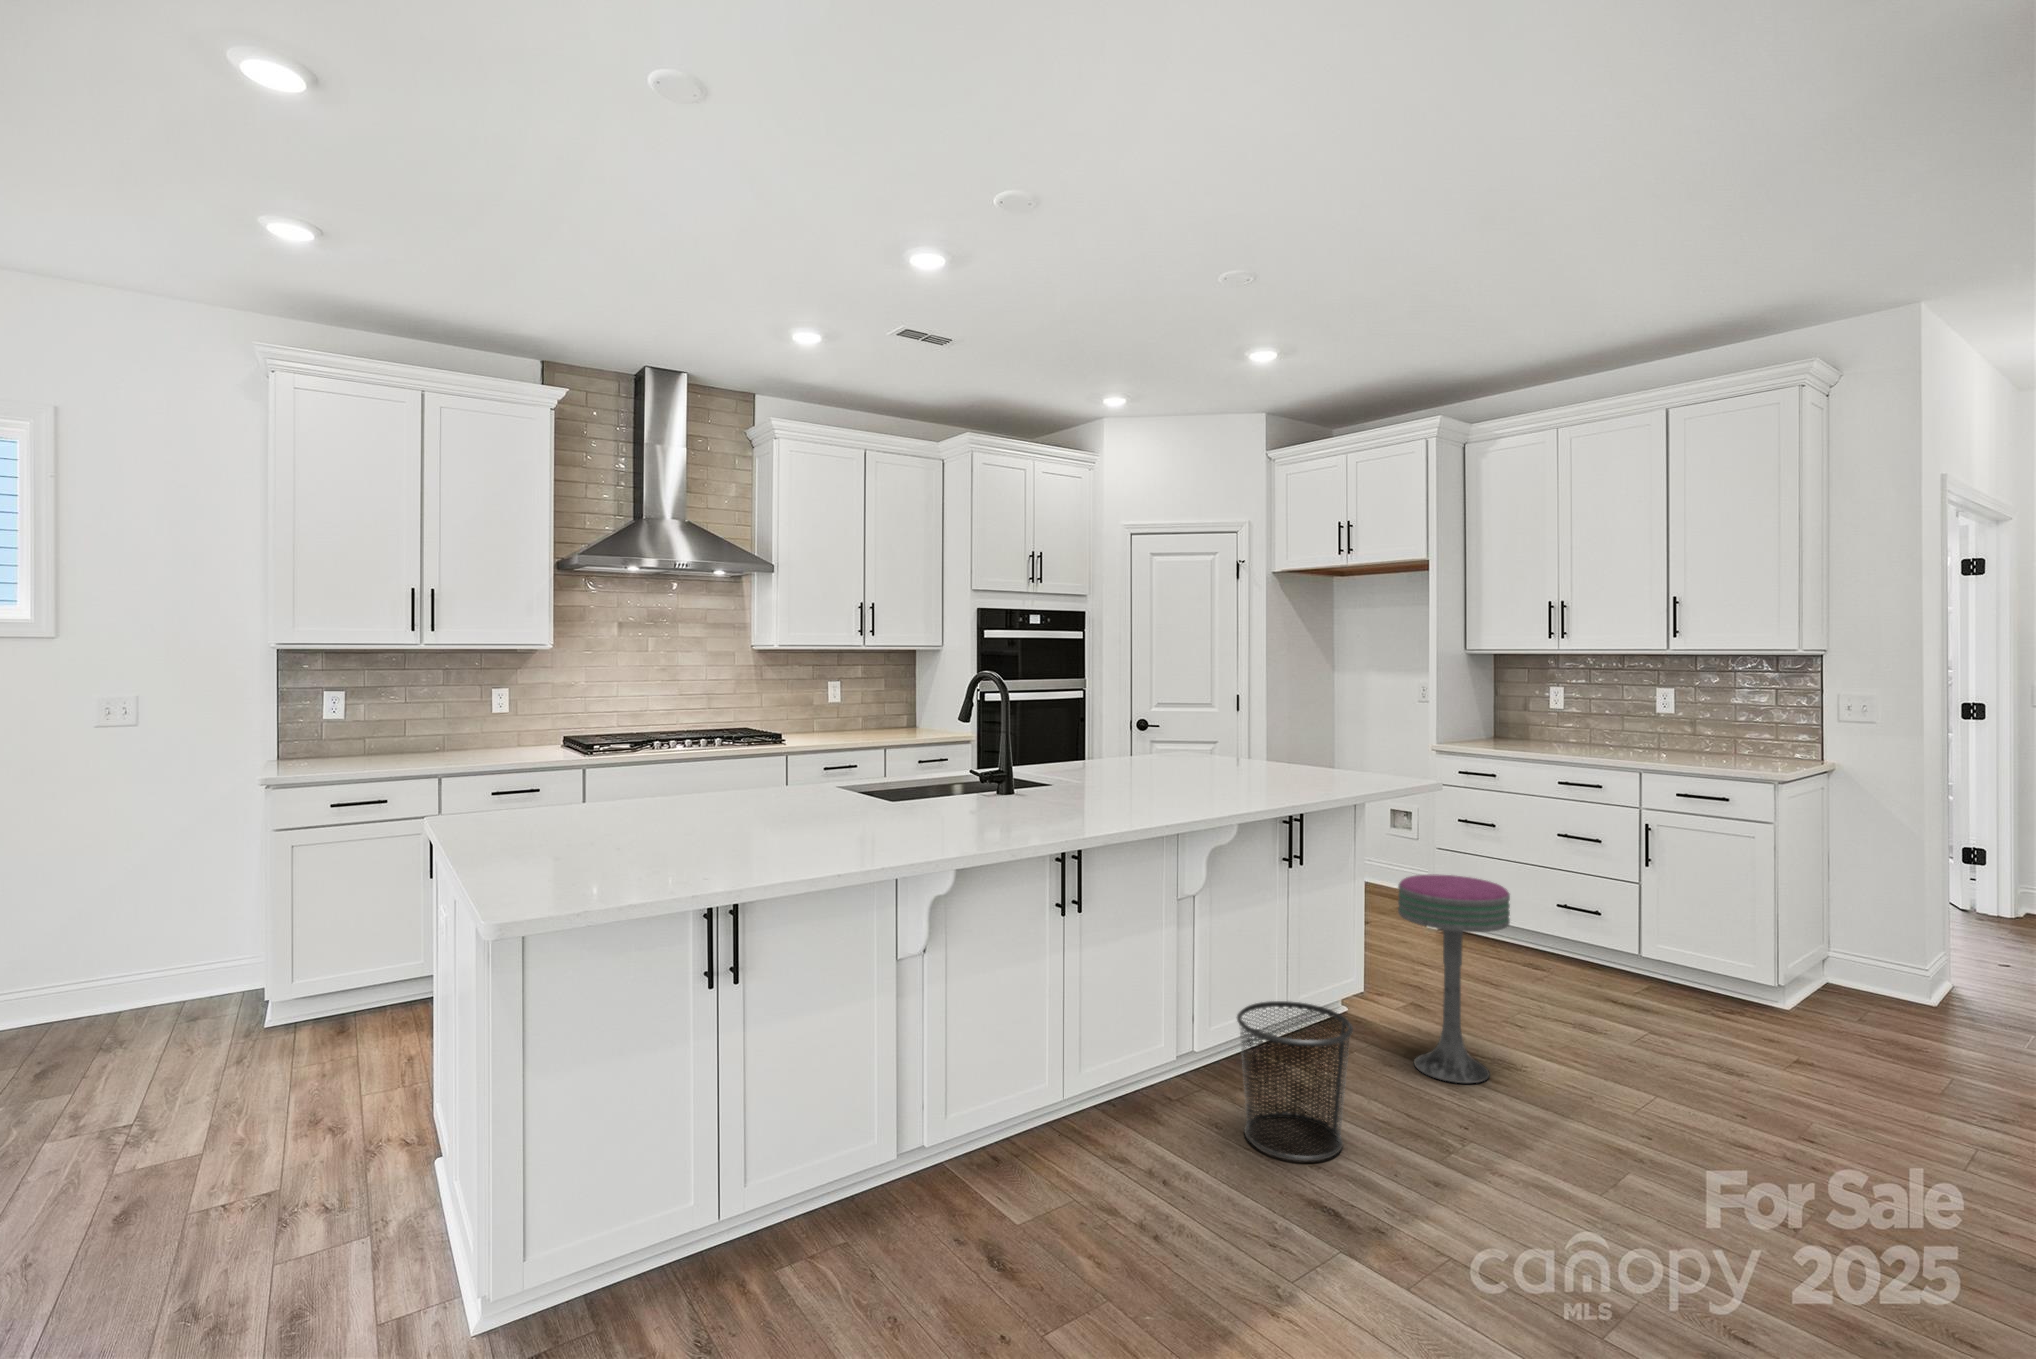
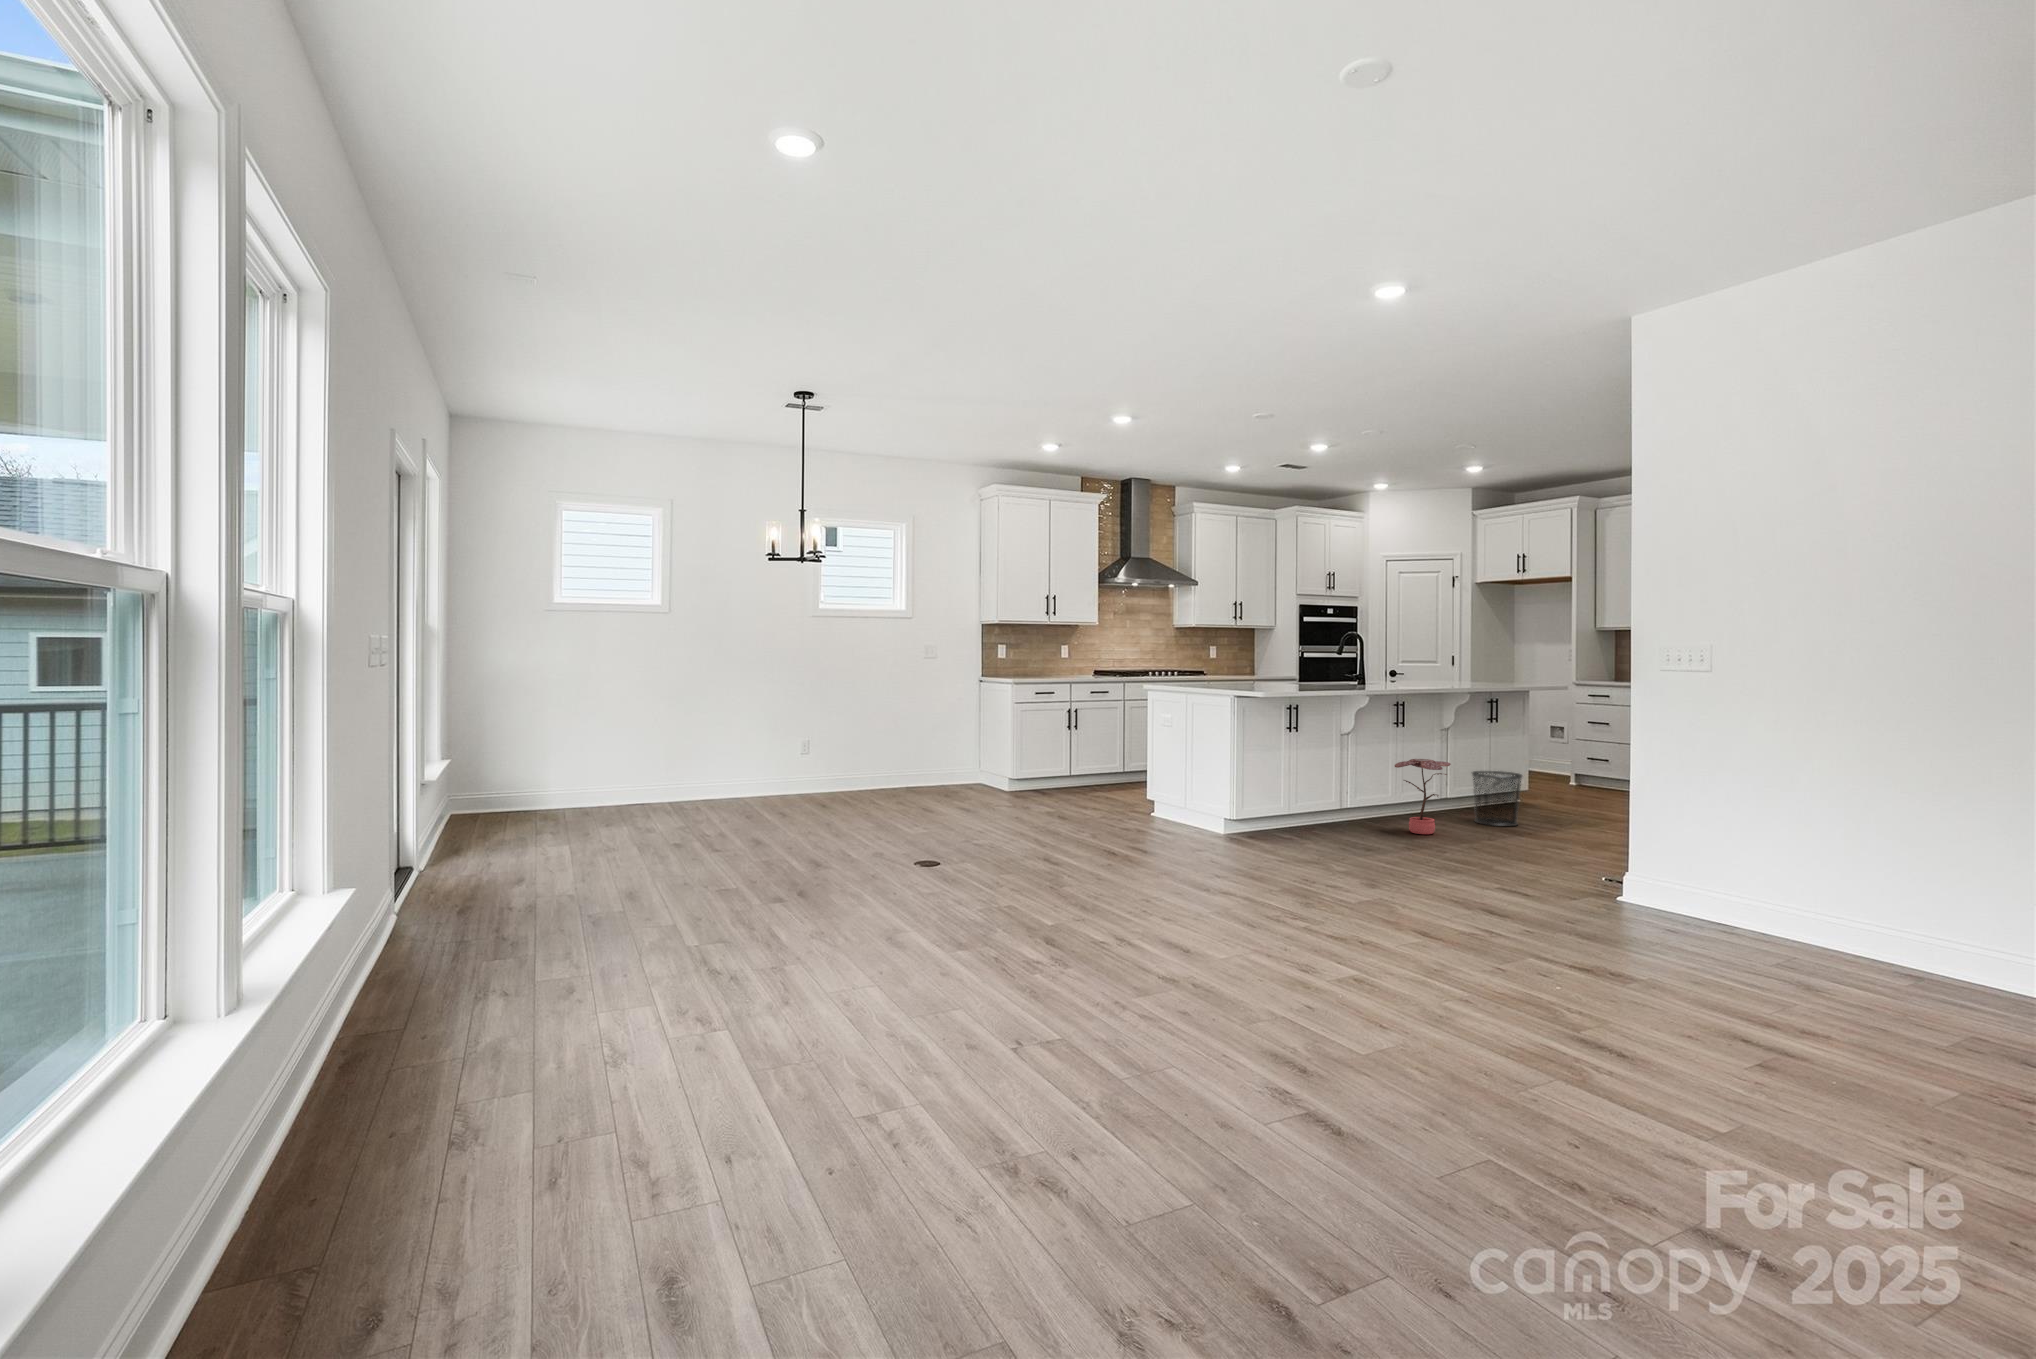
bar stool: present [1398,874,1510,1083] -> none [1547,728,1601,818]
potted plant: none [1021,1026,1171,1256] -> present [1395,759,1451,834]

